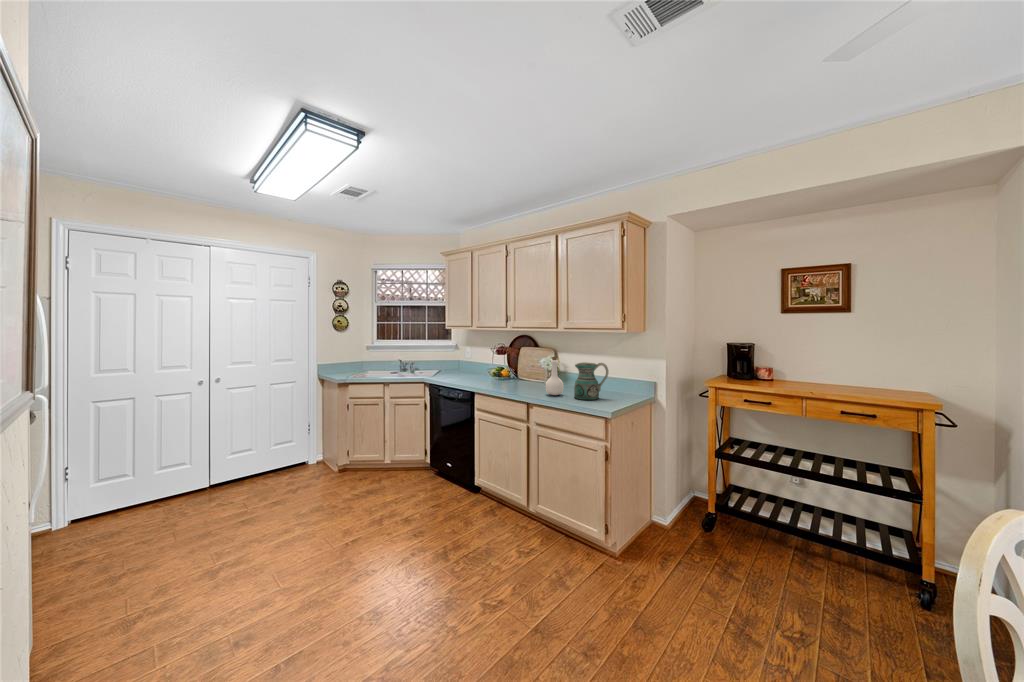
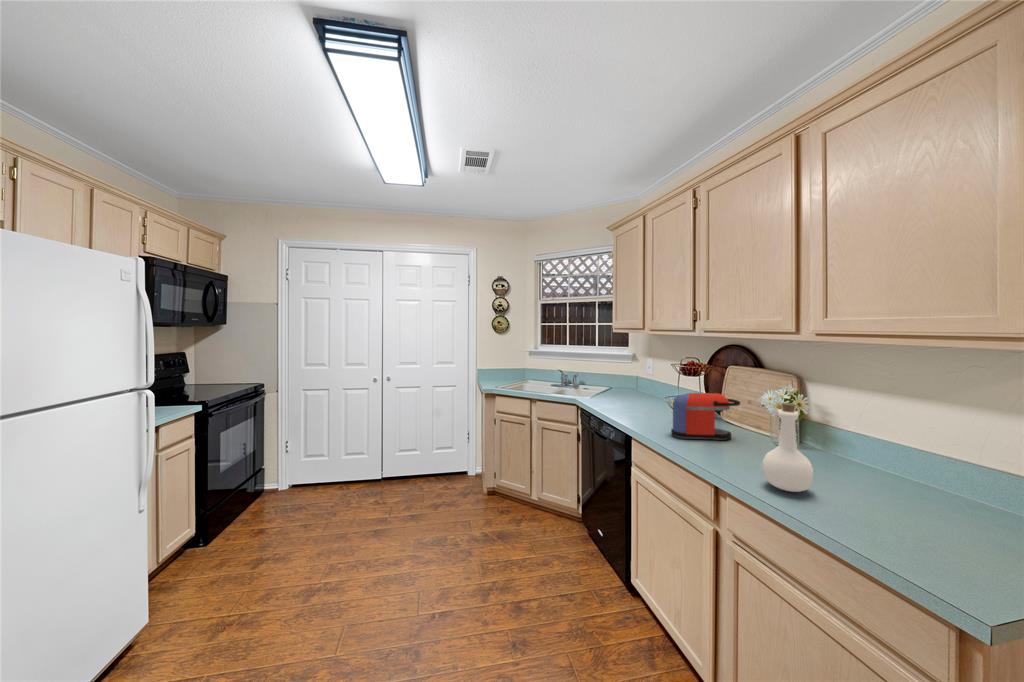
coffee maker: none [498,361,531,387] -> present [671,393,740,440]
ceramic pitcher: present [574,362,608,400] -> none [846,429,984,544]

